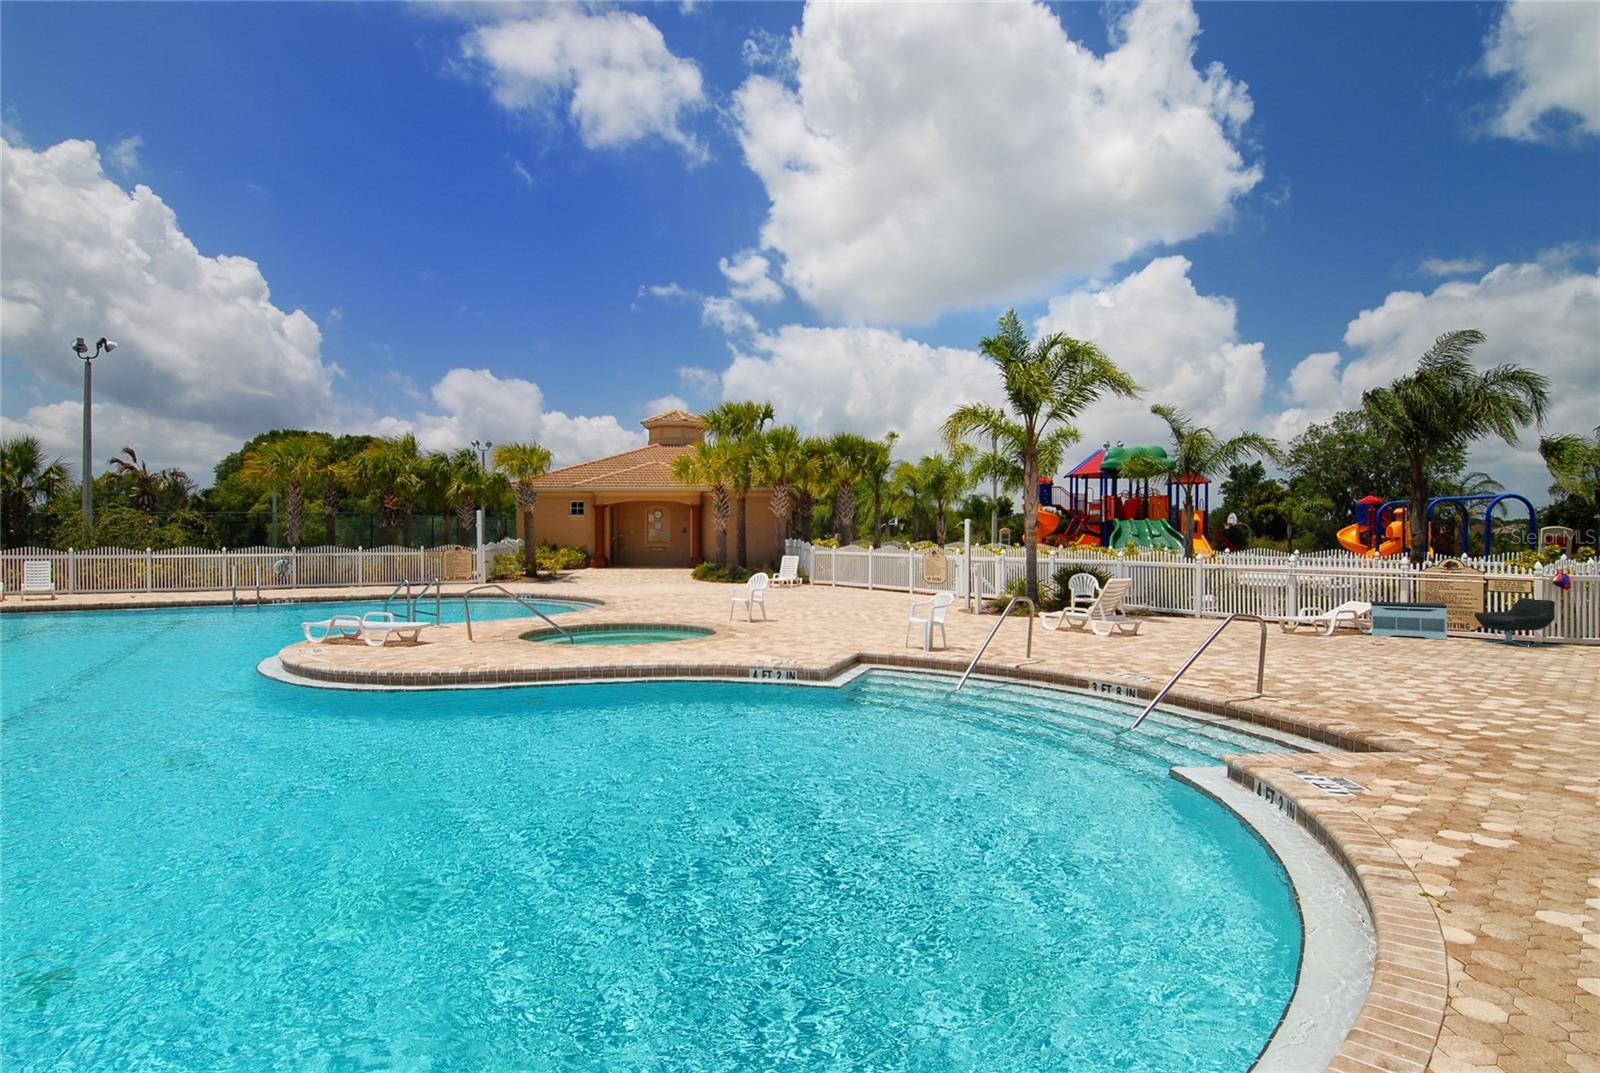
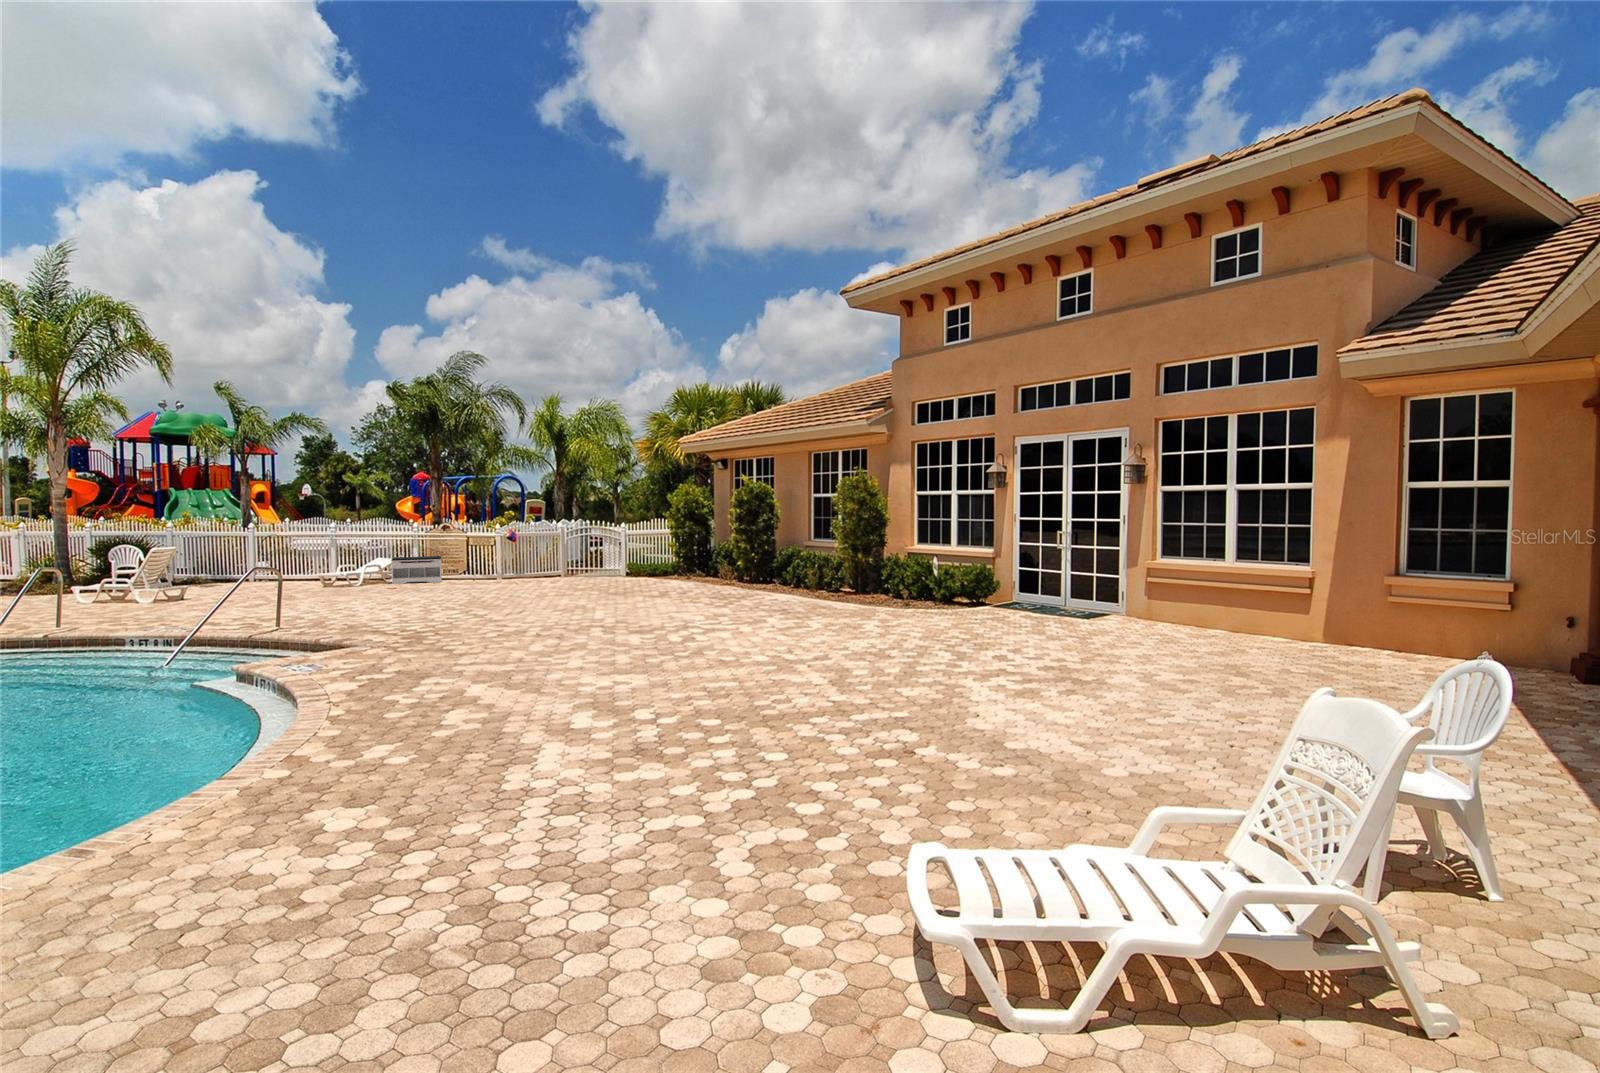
lounge chair: present [1474,598,1555,646] -> none [458,549,502,582]

